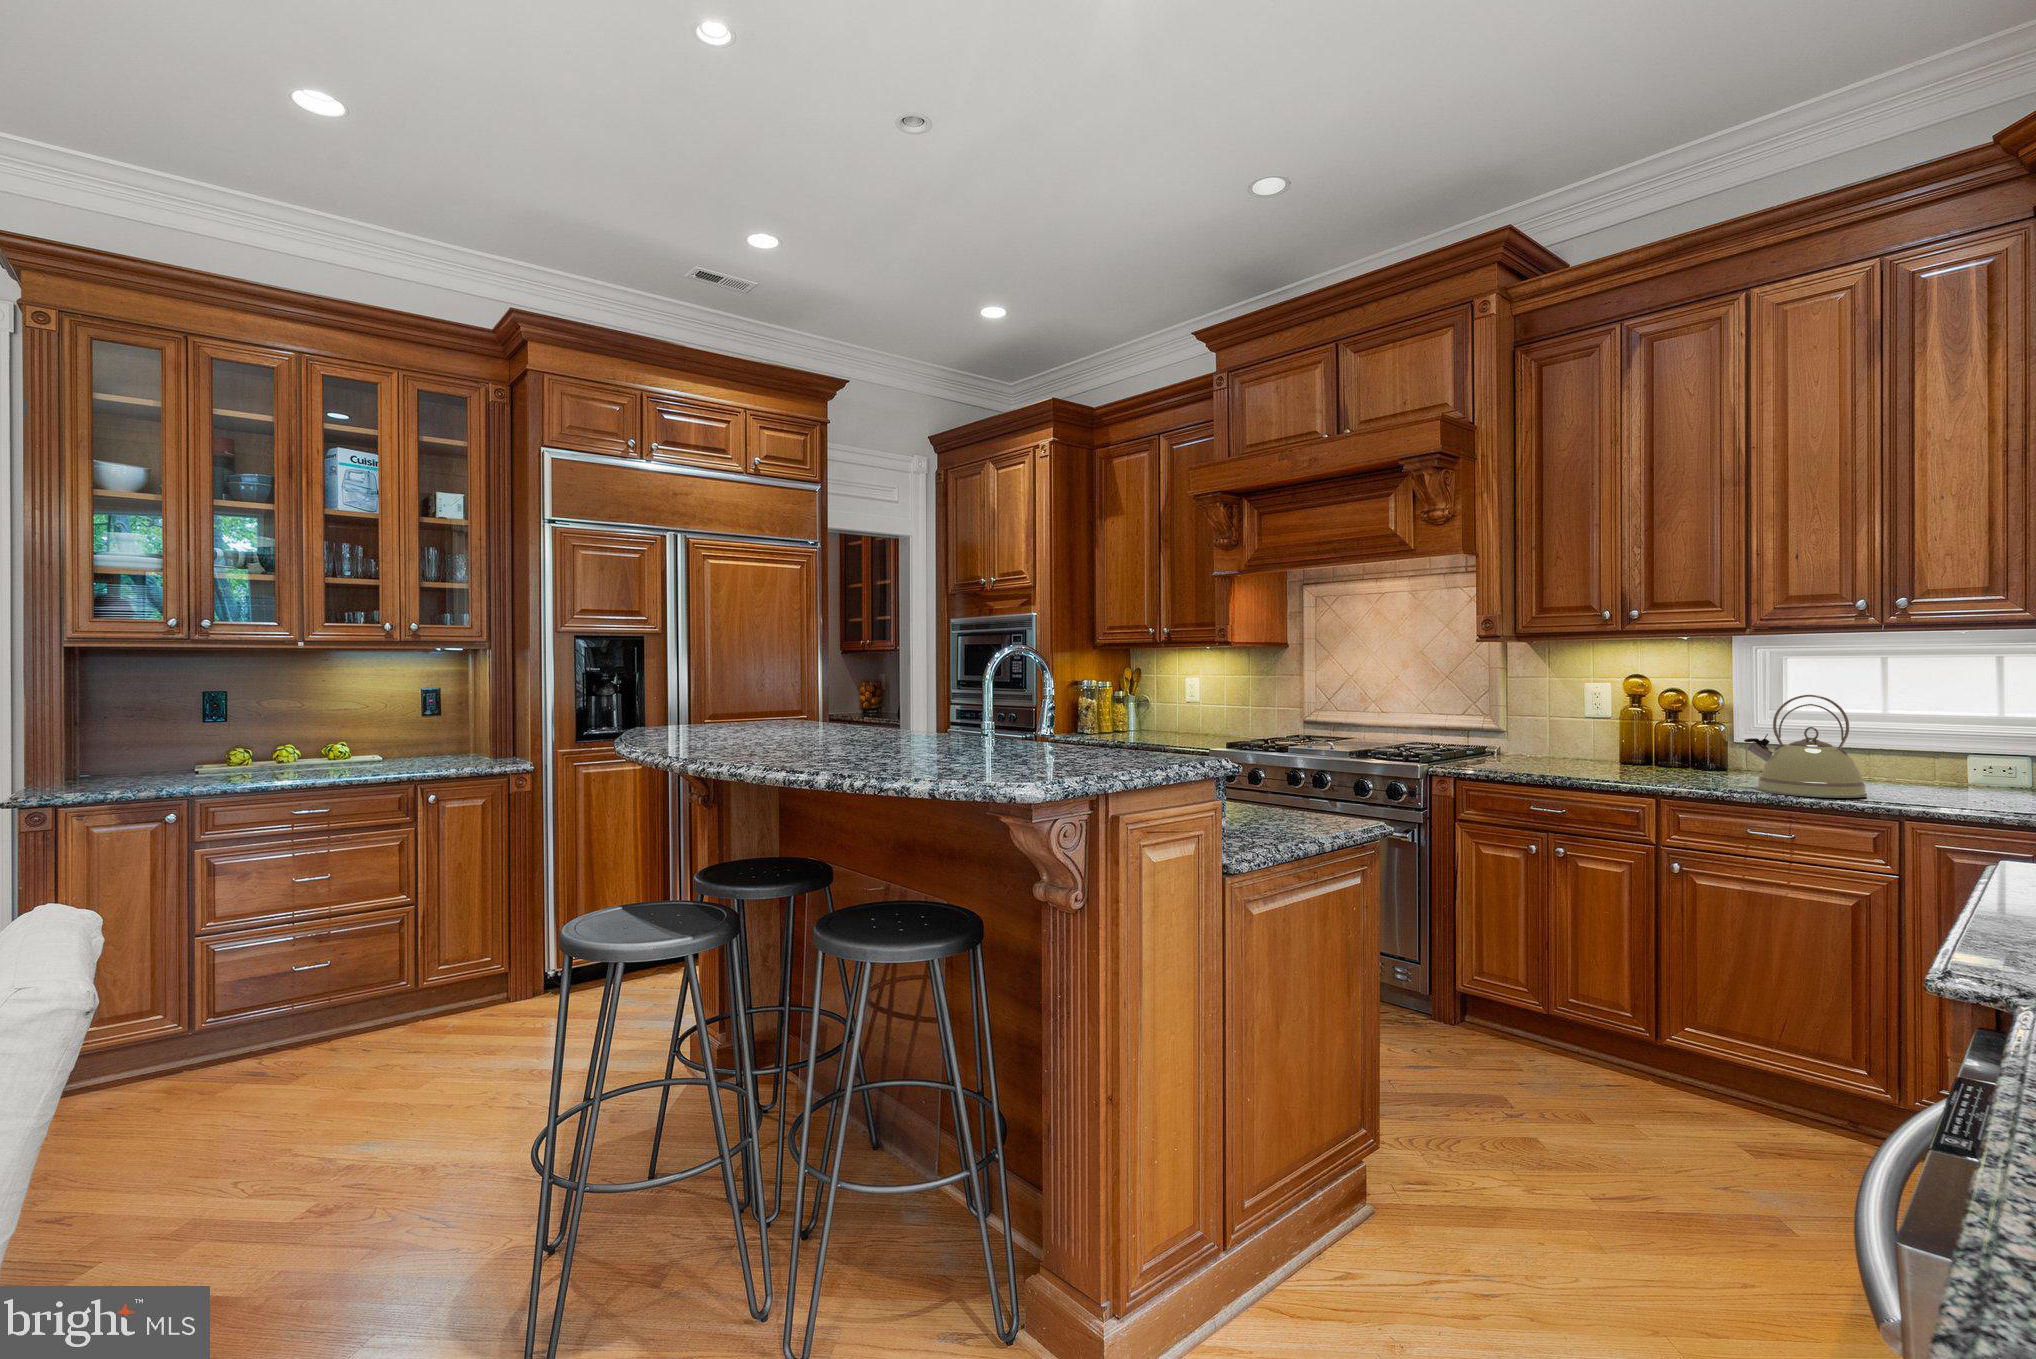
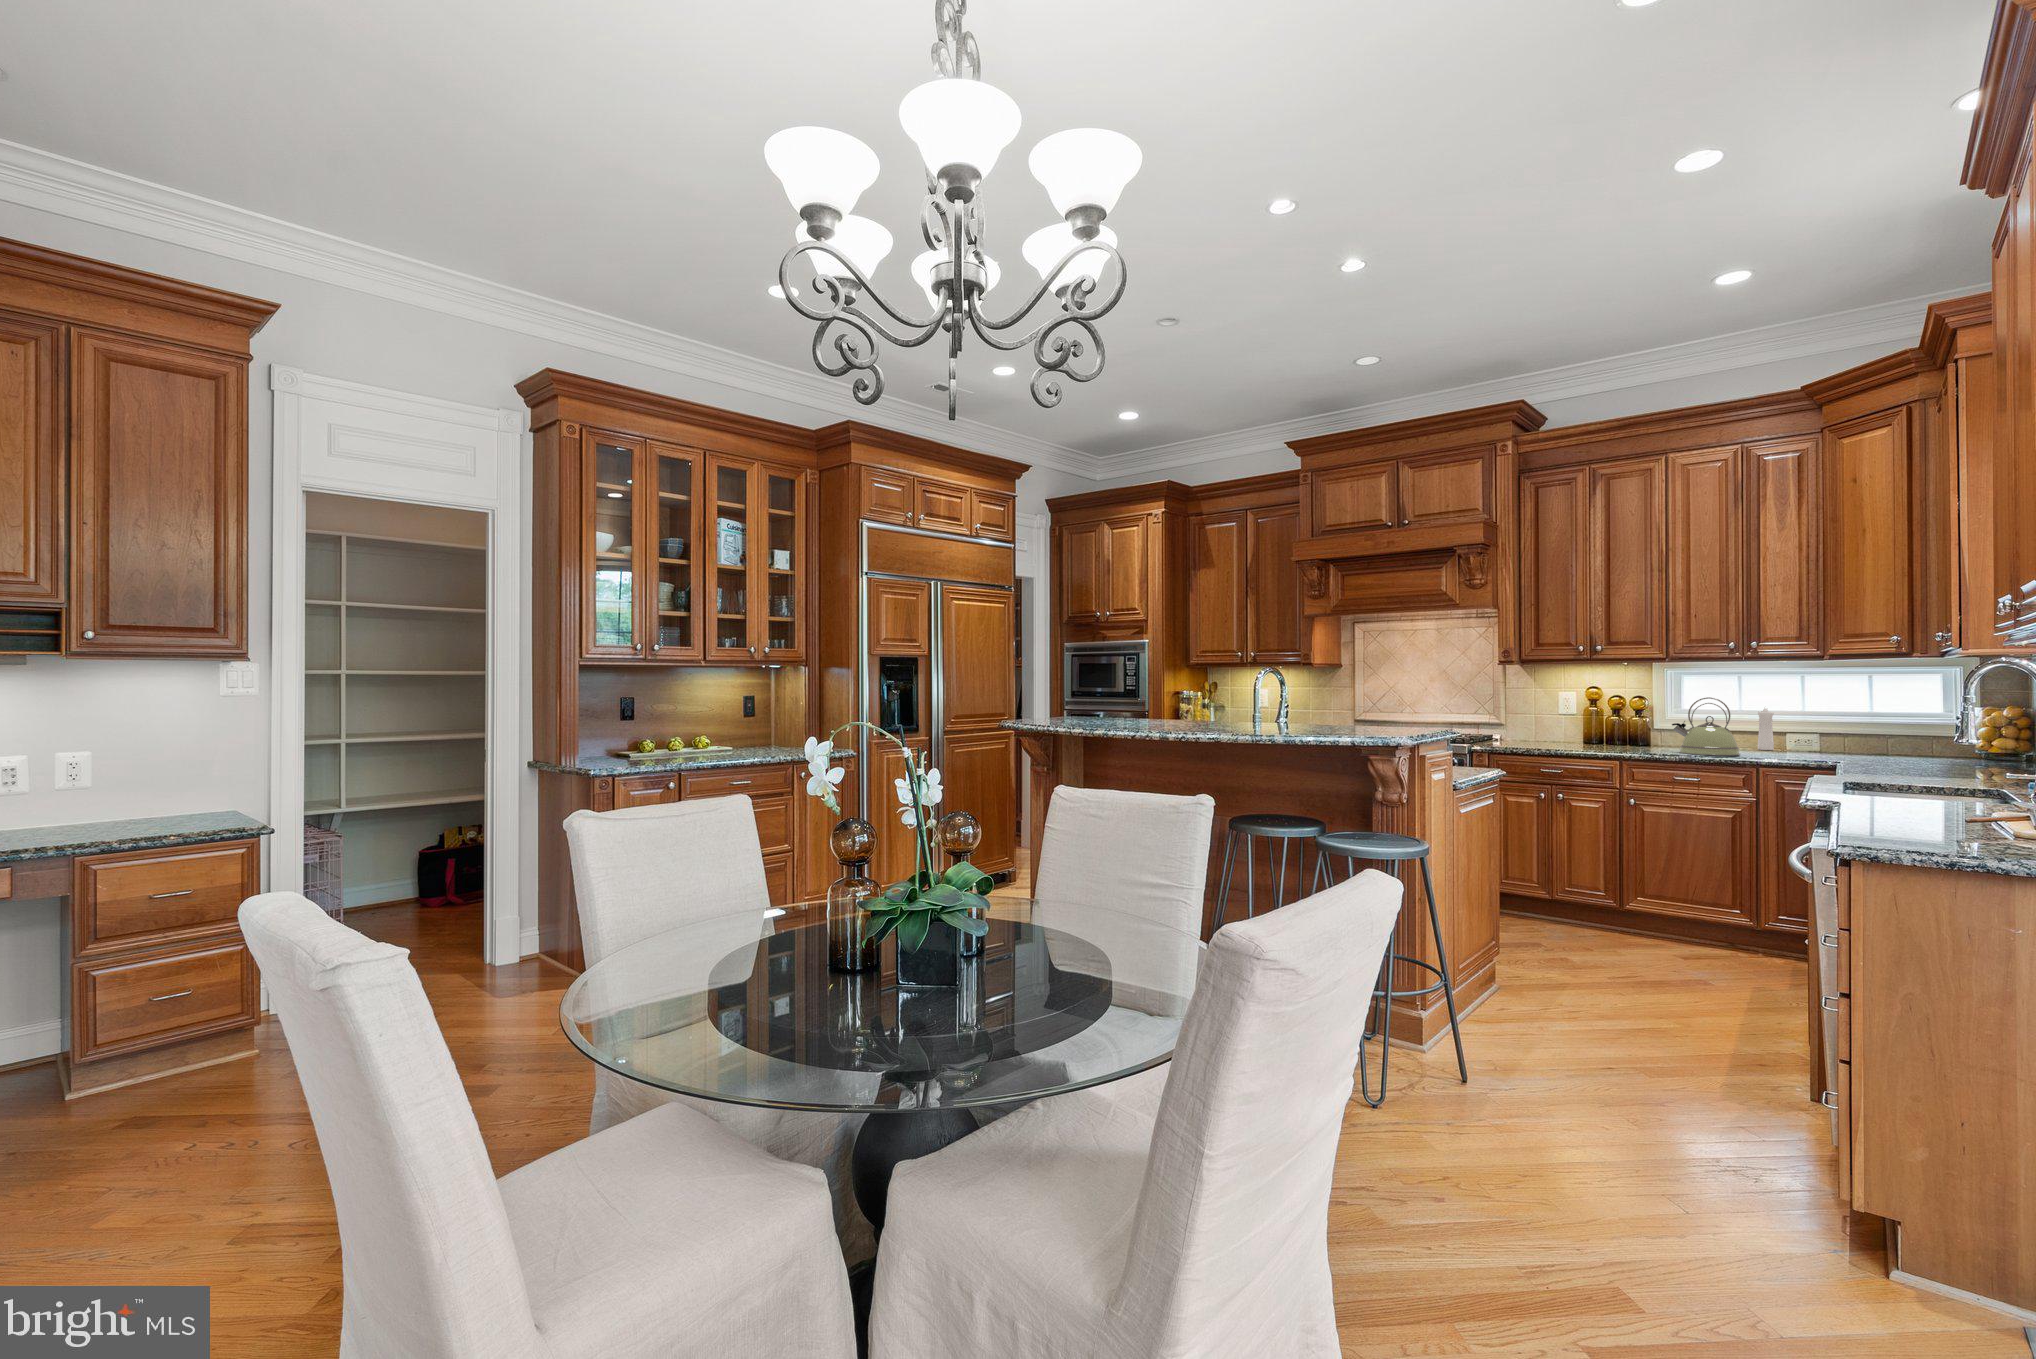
pepper mill: none [1909,702,1943,784] -> present [1758,708,1774,750]

